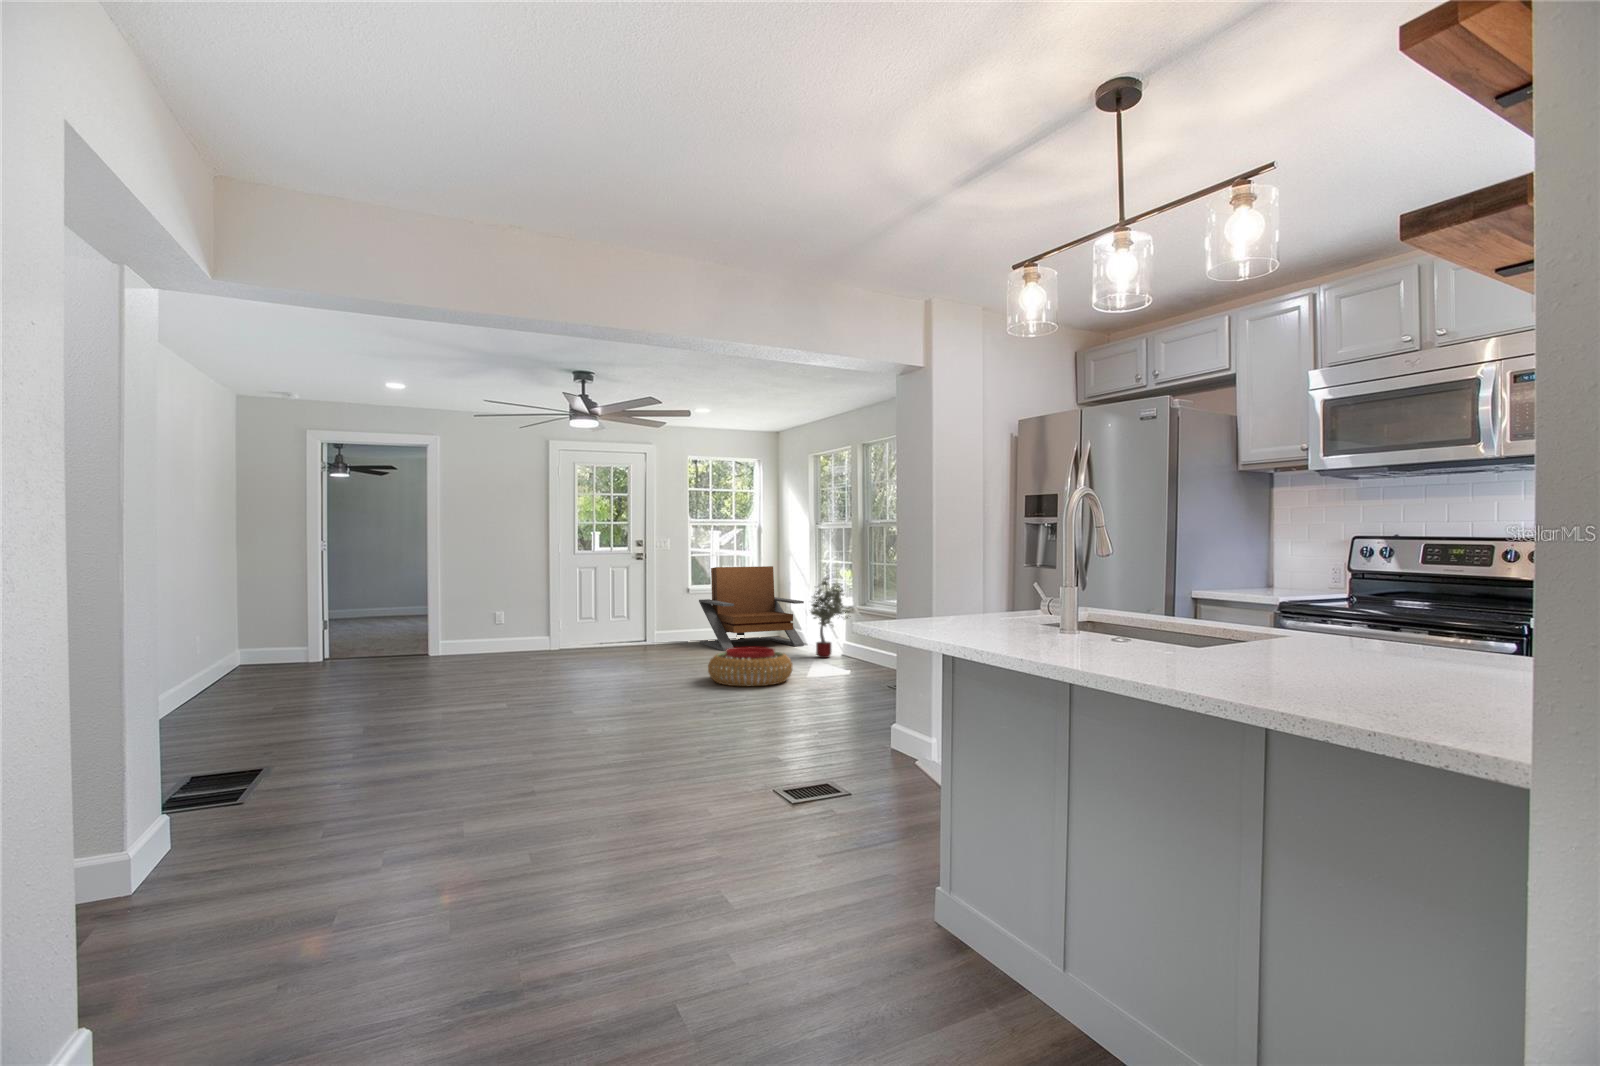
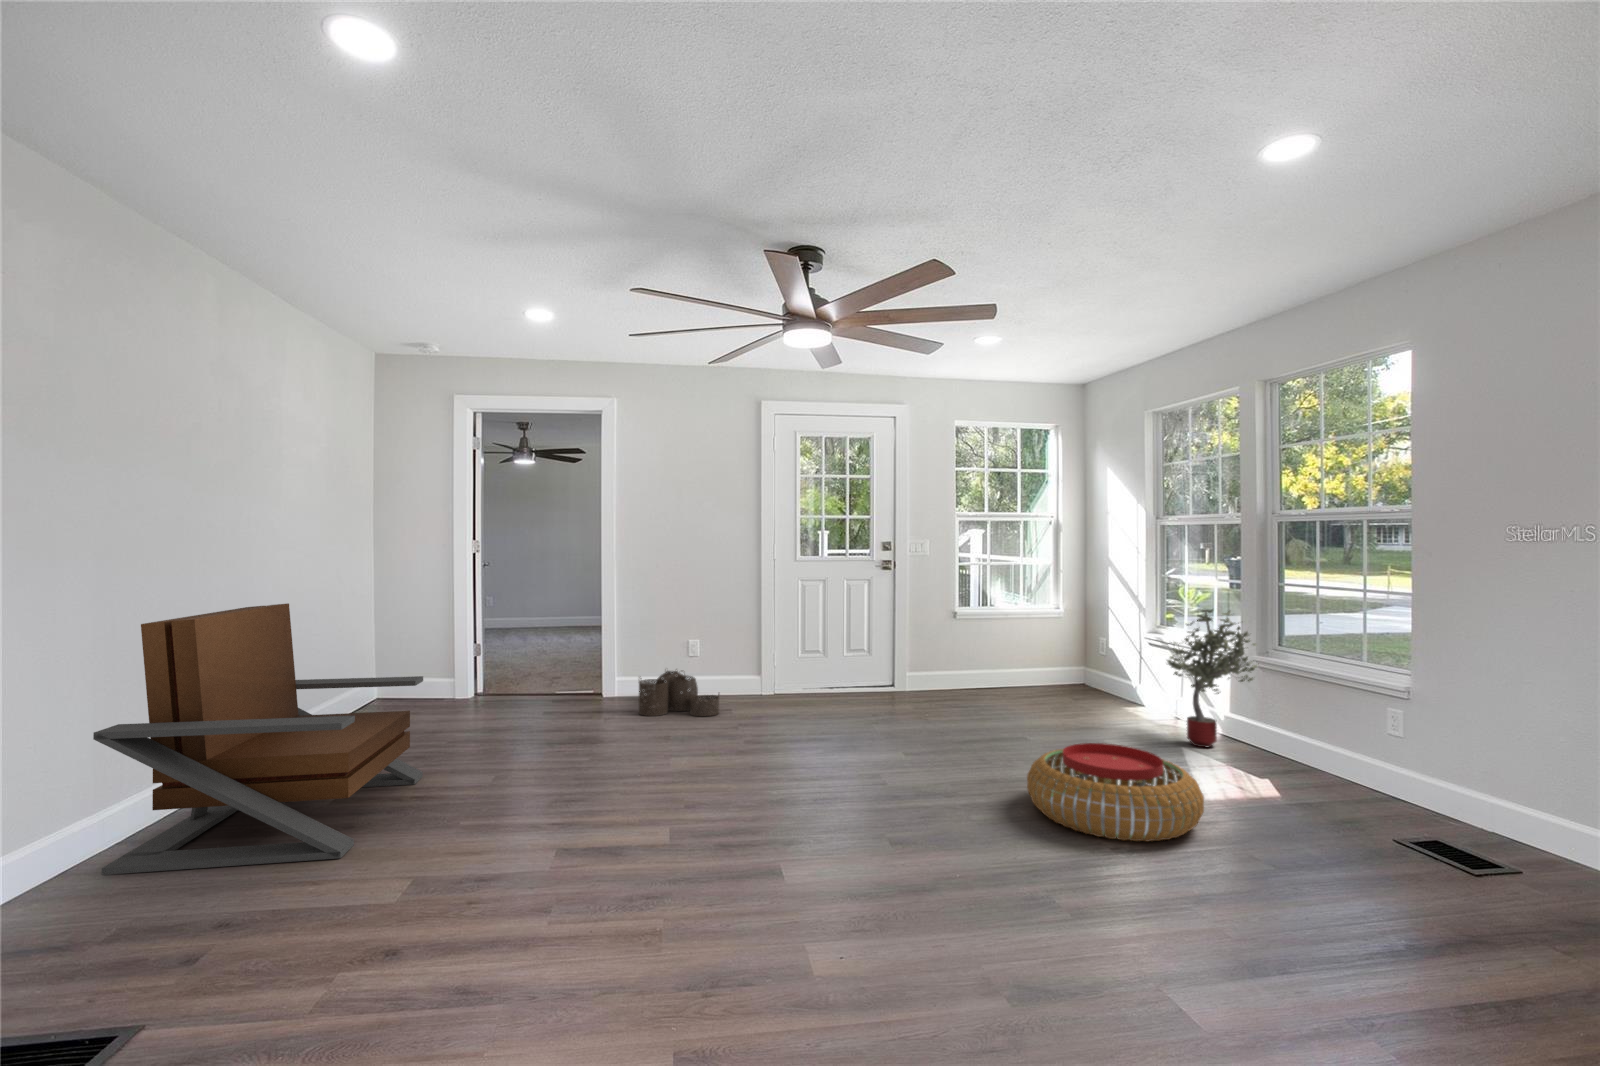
lounge chair: present [699,566,804,651] -> present [93,603,423,875]
woven basket: none [461,632,522,662] -> present [639,671,719,716]

